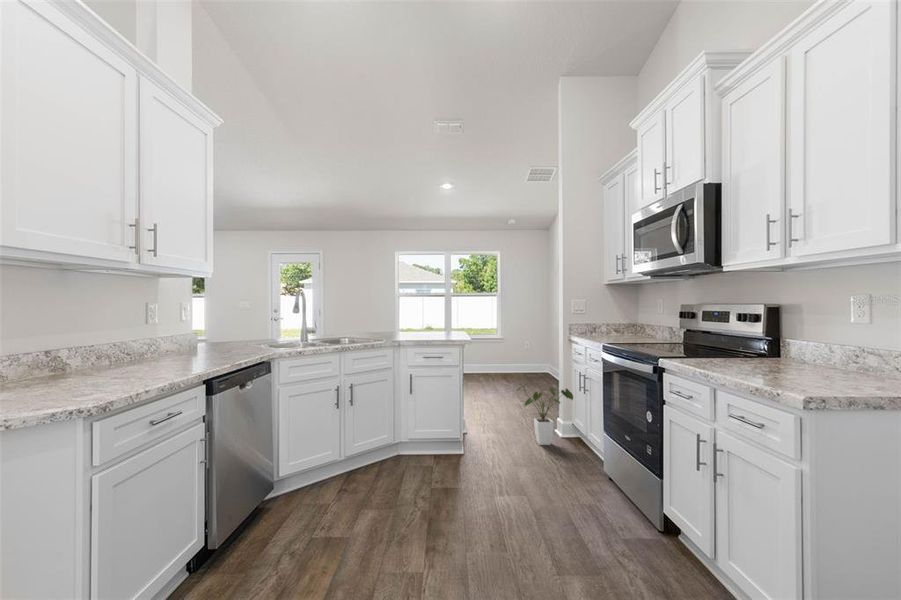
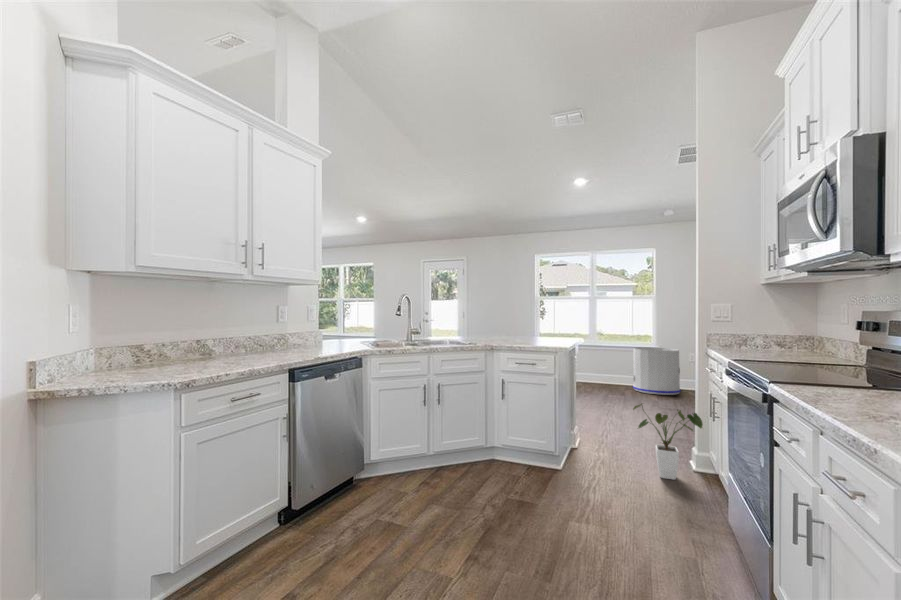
trash can: none [478,339,514,379] -> present [633,347,681,395]

